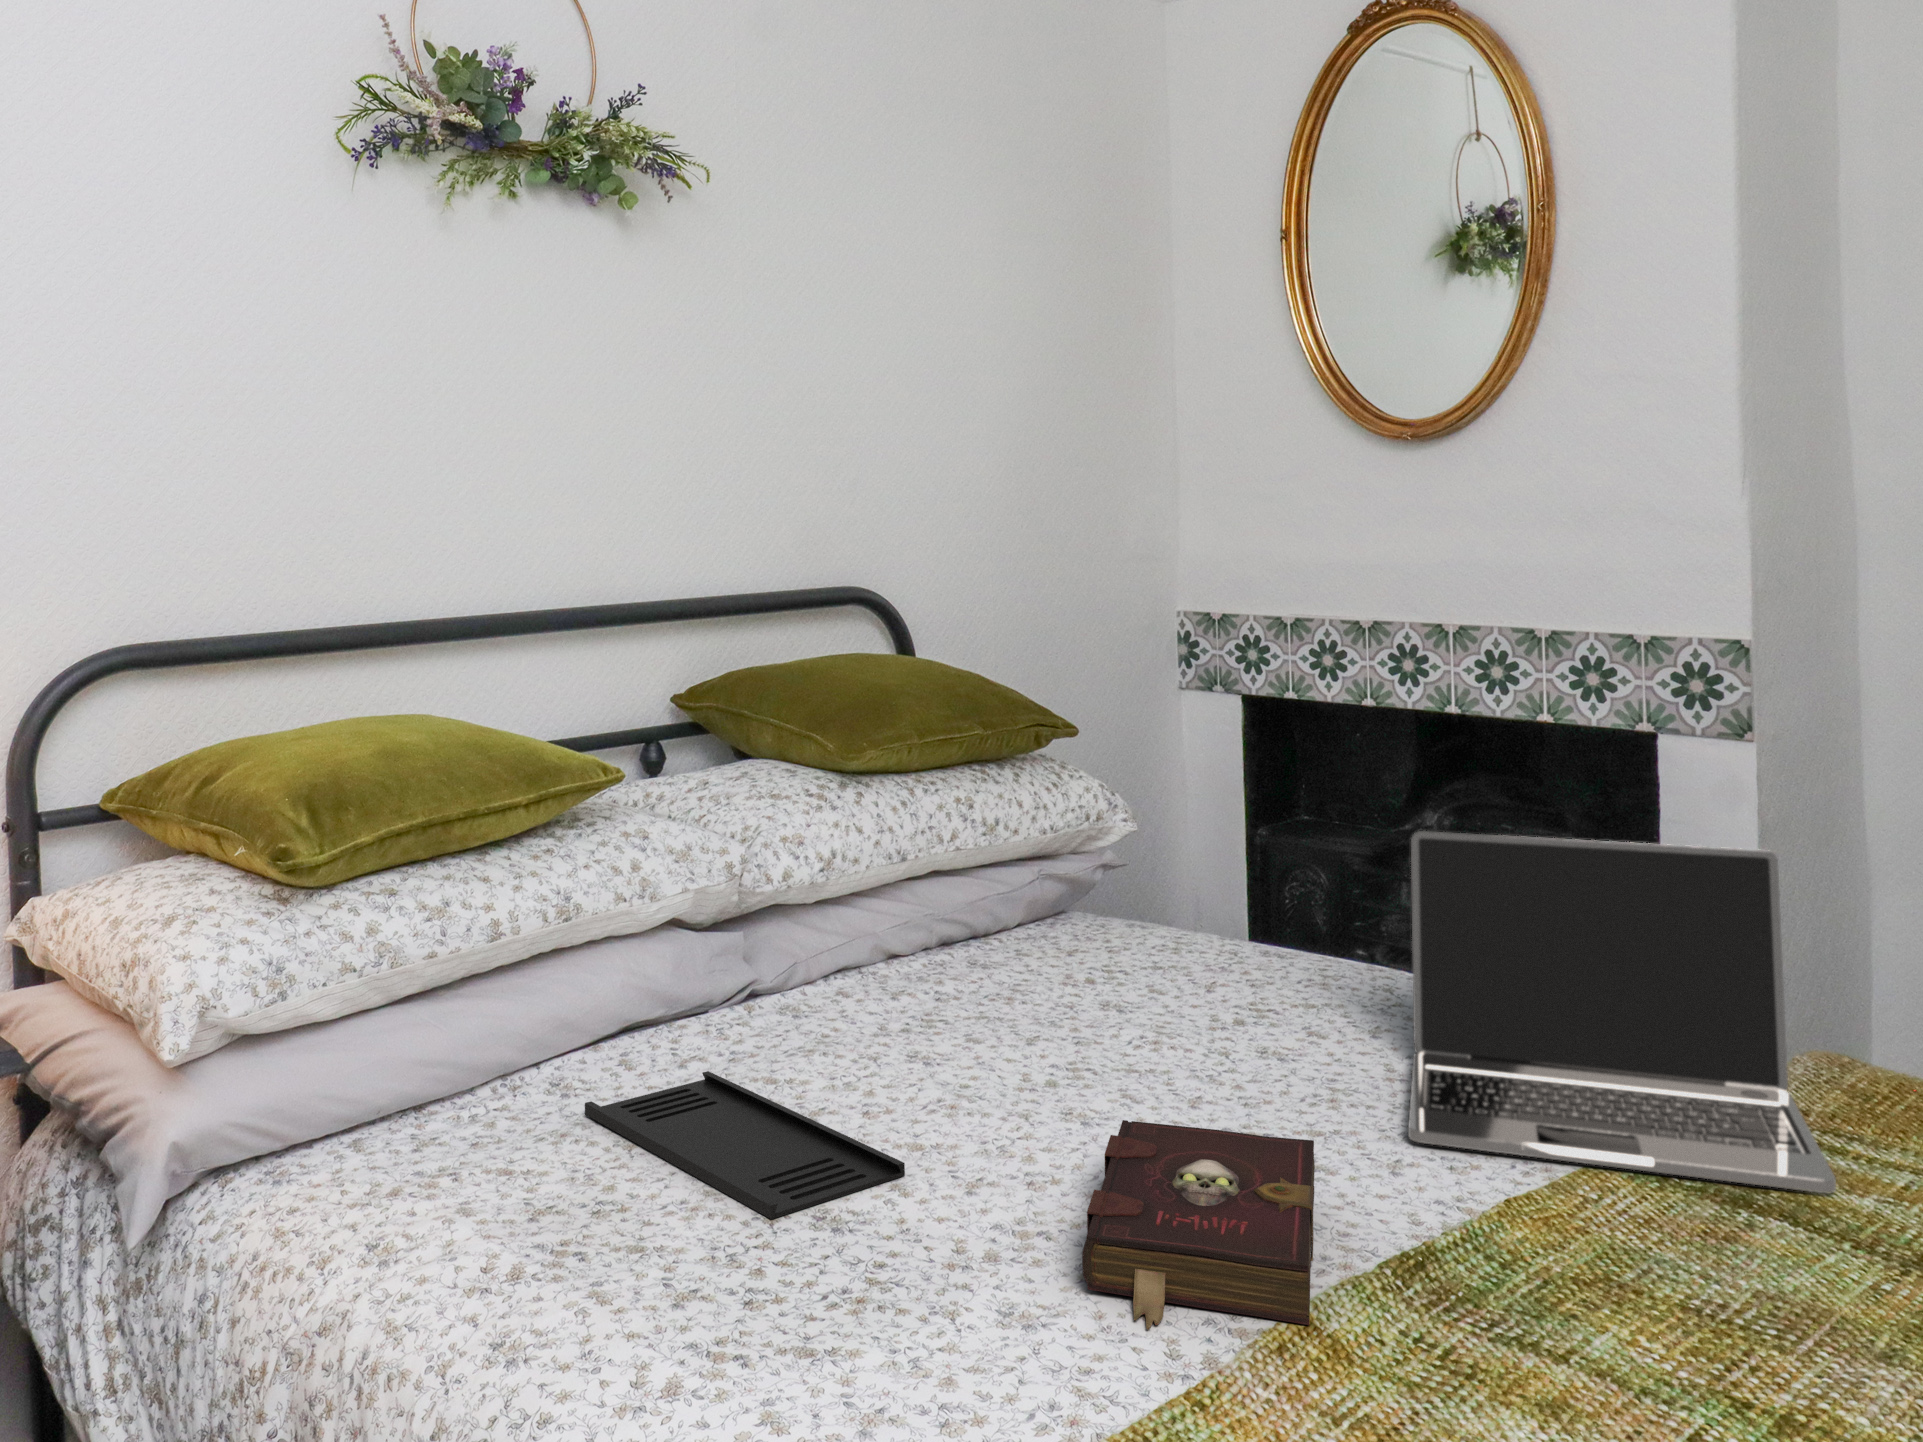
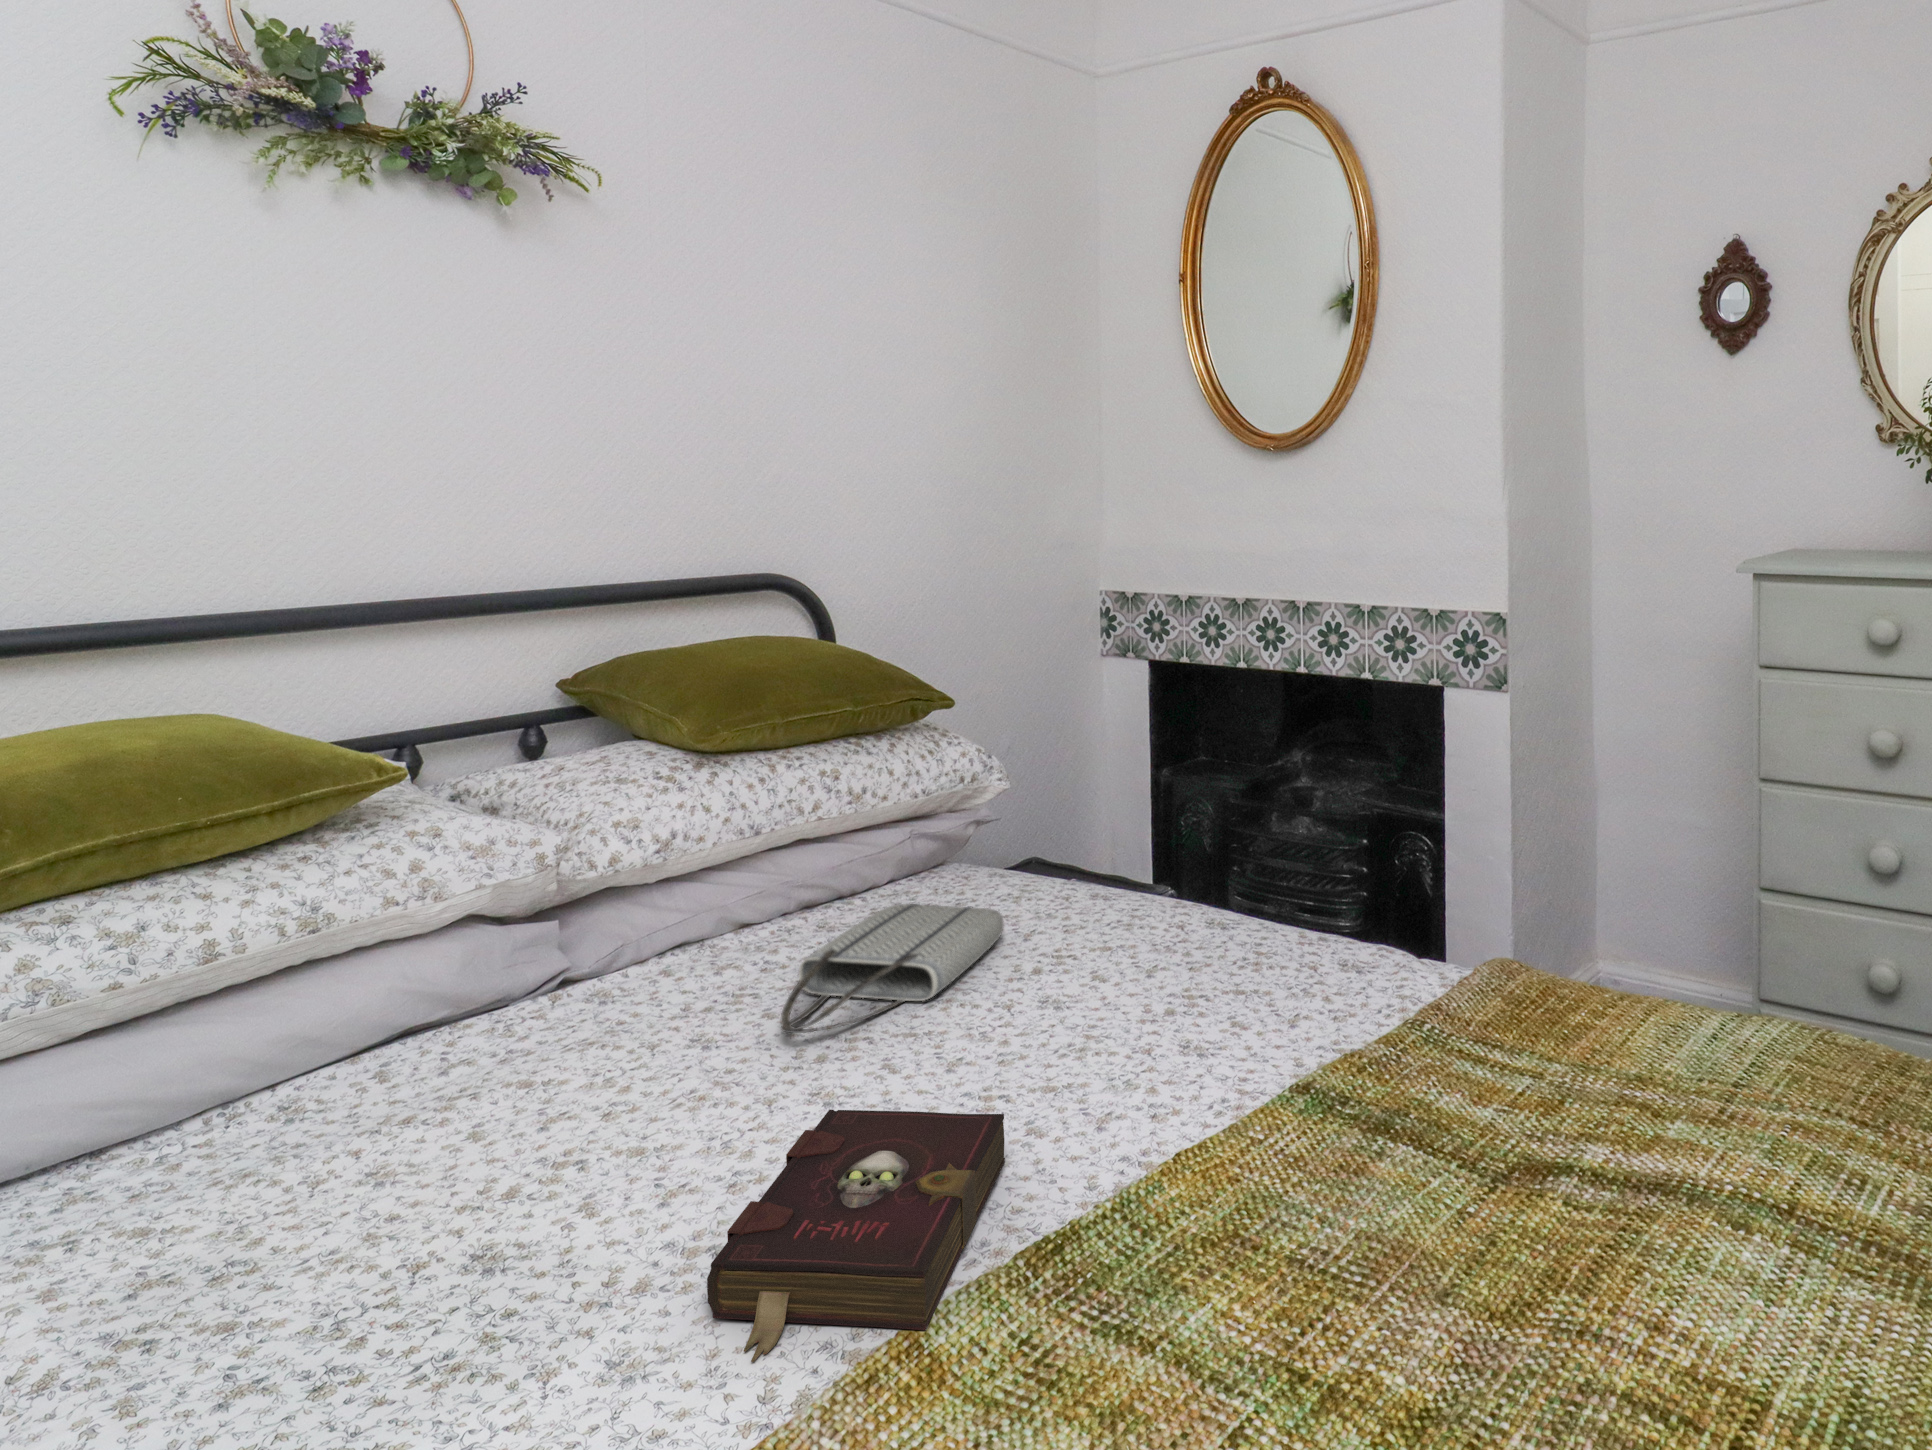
laptop: present [1408,831,1836,1193] -> none [1124,794,1462,1109]
tote bag: none [990,942,1185,1055] -> present [781,904,1004,1033]
tray: present [585,1071,905,1219] -> none [284,1082,603,1268]

